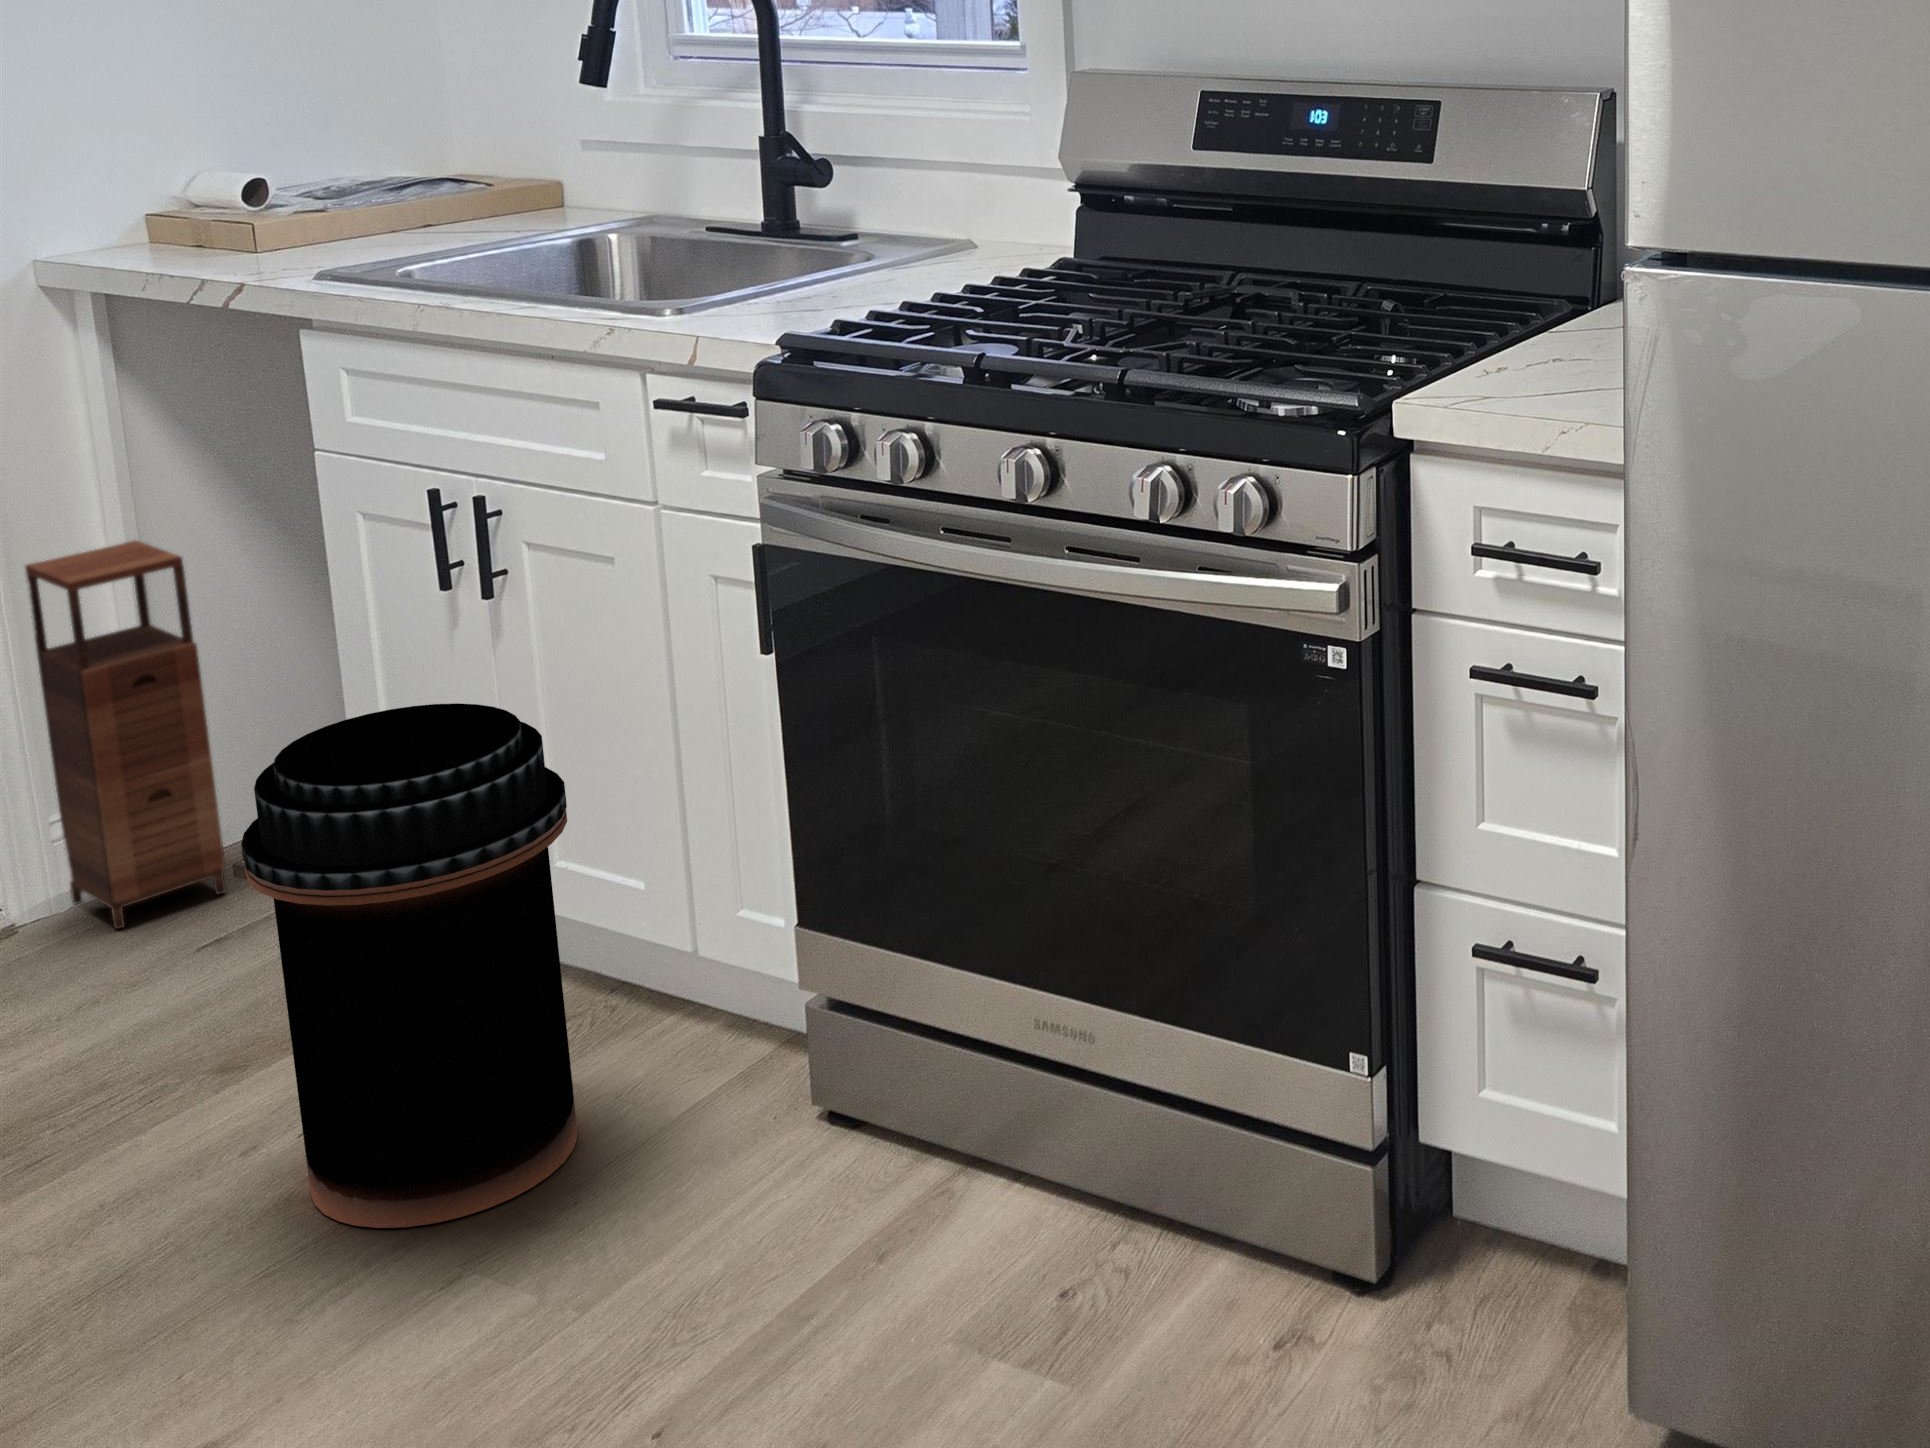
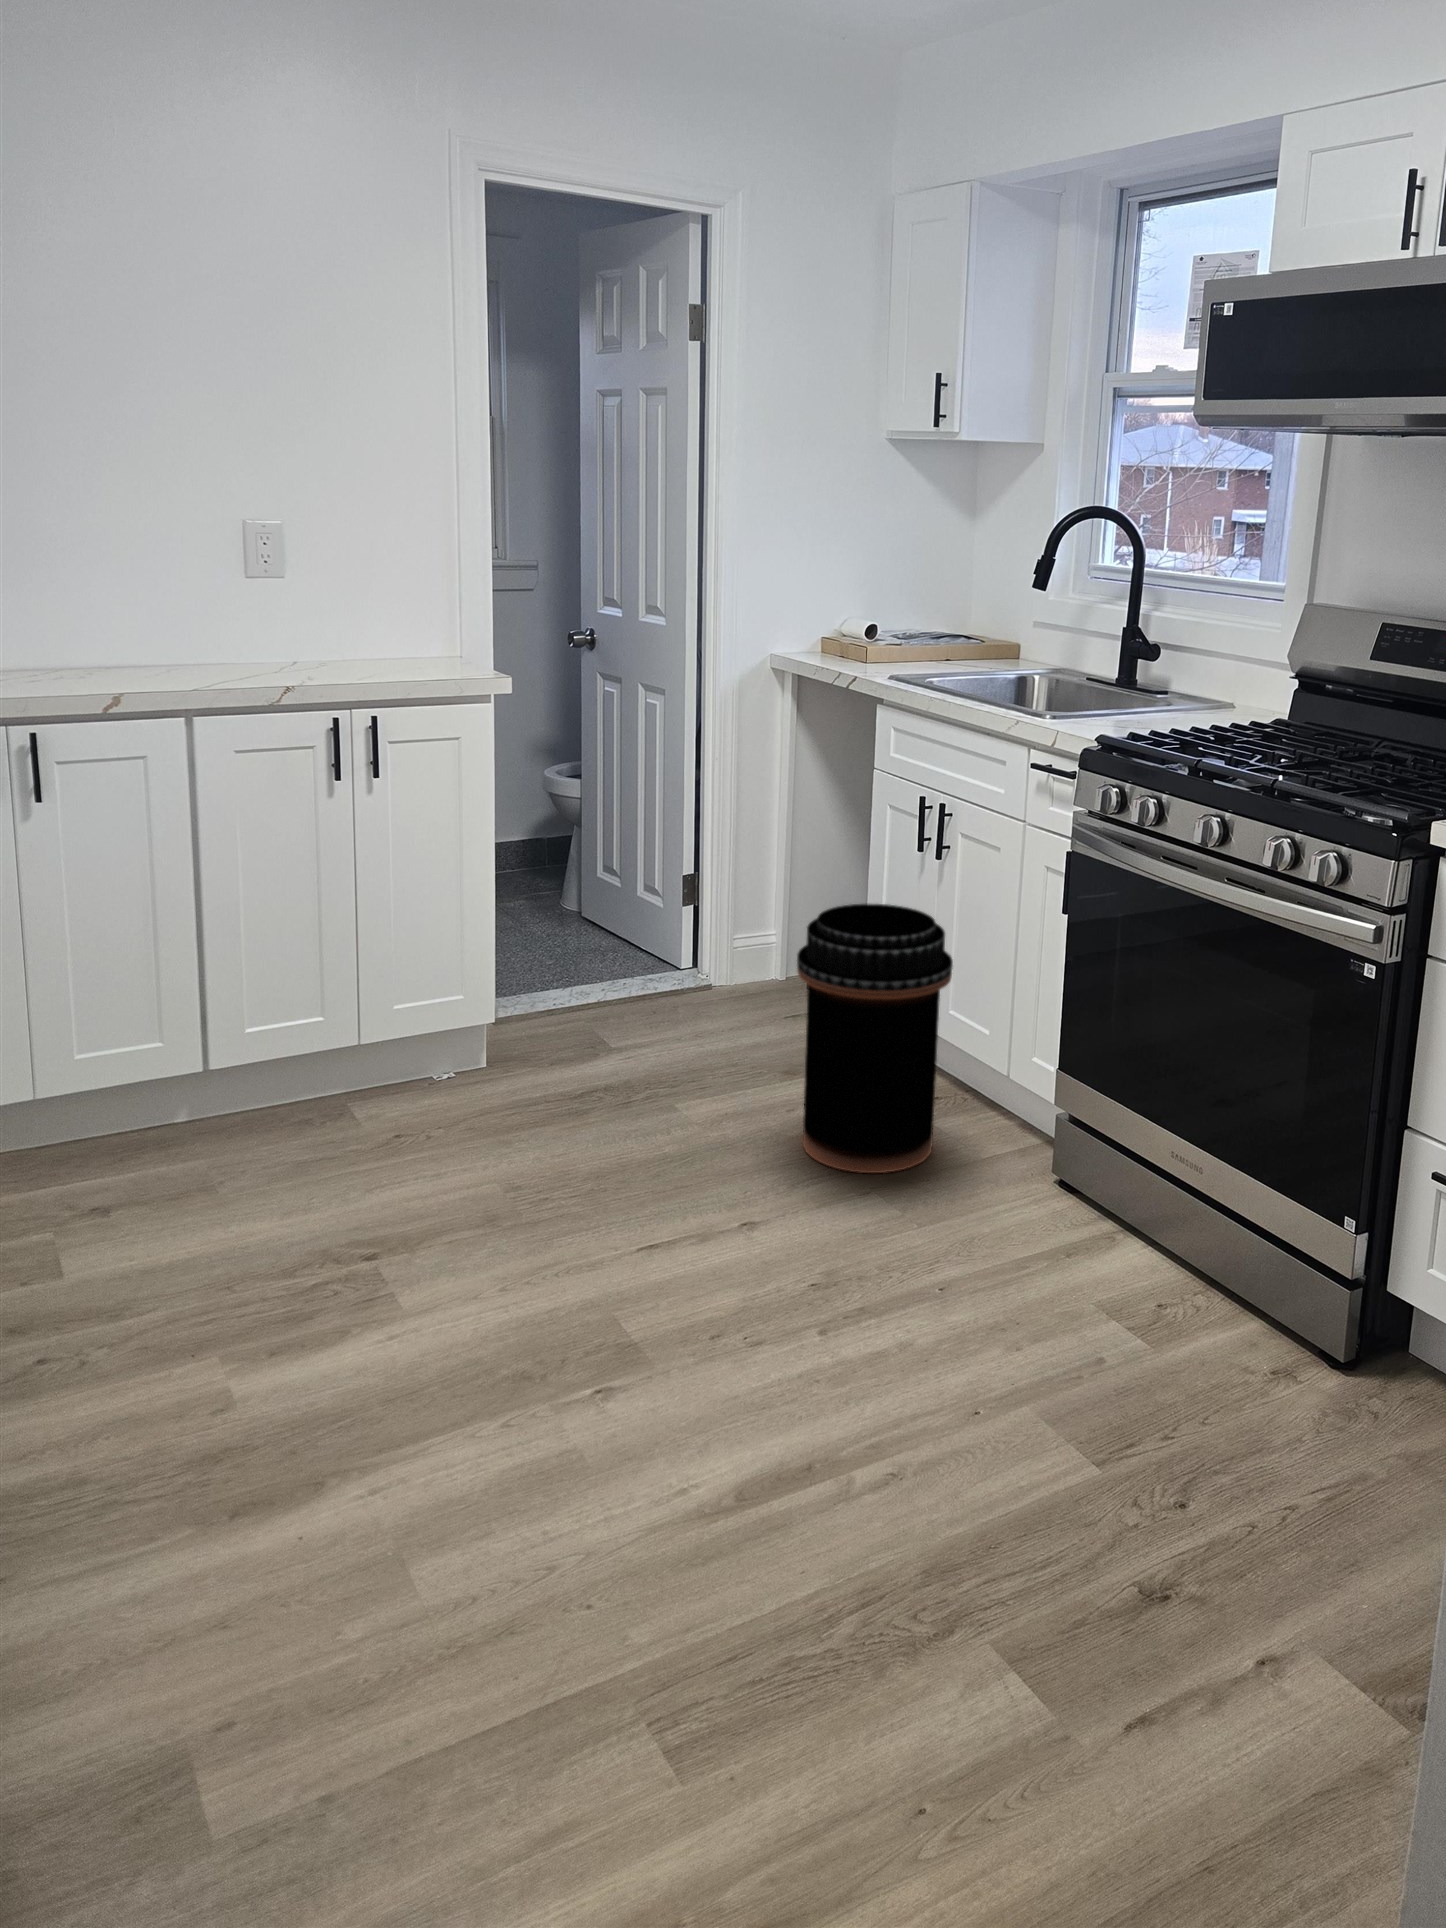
storage cabinet: present [25,540,226,929] -> none [735,803,807,997]

